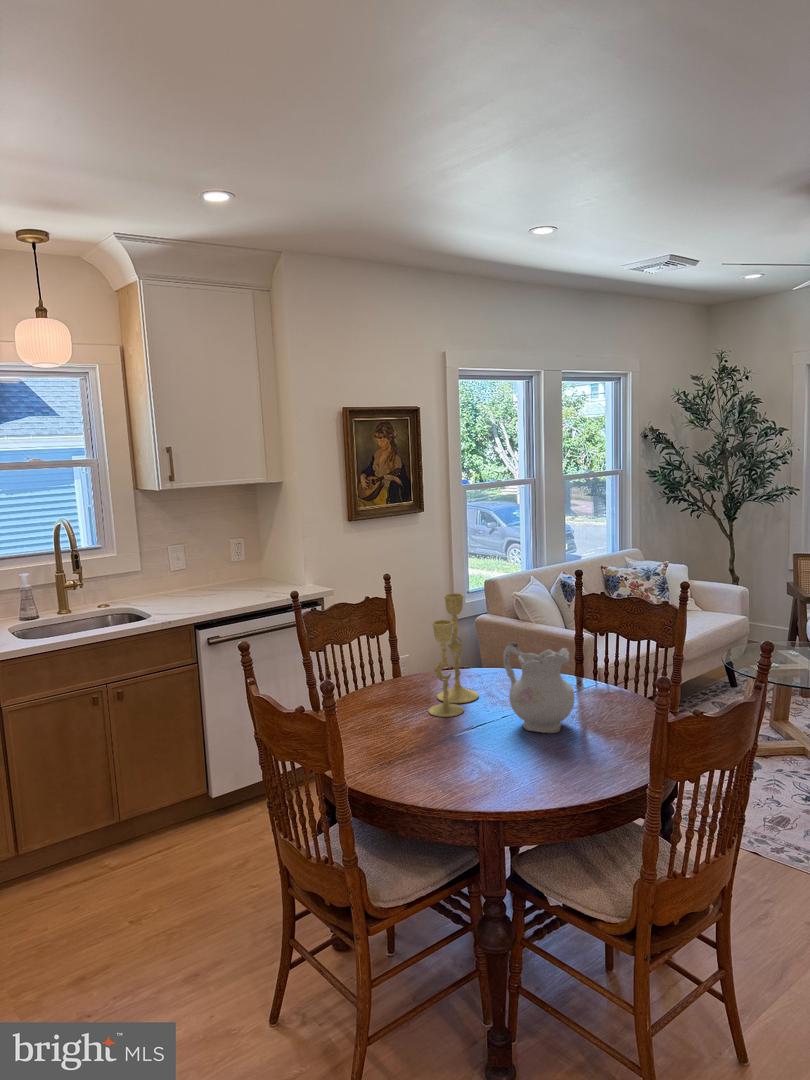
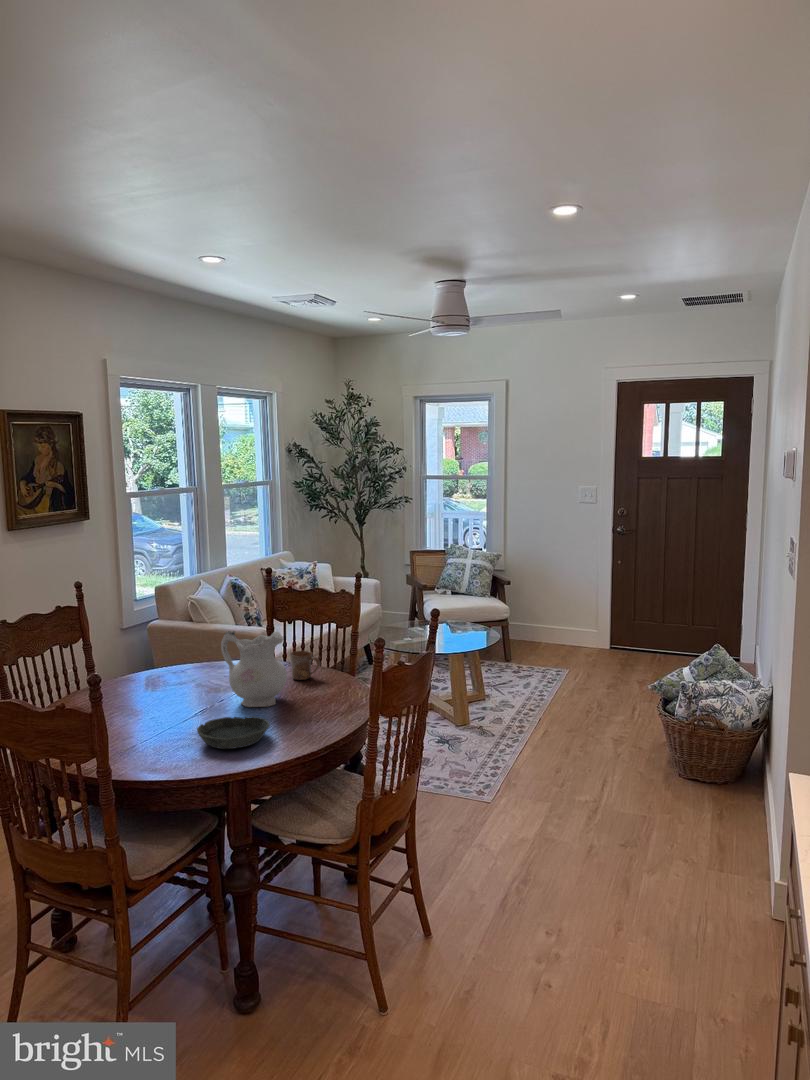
candlestick: present [429,593,479,717] -> none [147,593,191,709]
mug: none [588,671,623,706] -> present [290,651,320,680]
bowl: none [457,740,537,780] -> present [197,716,270,749]

